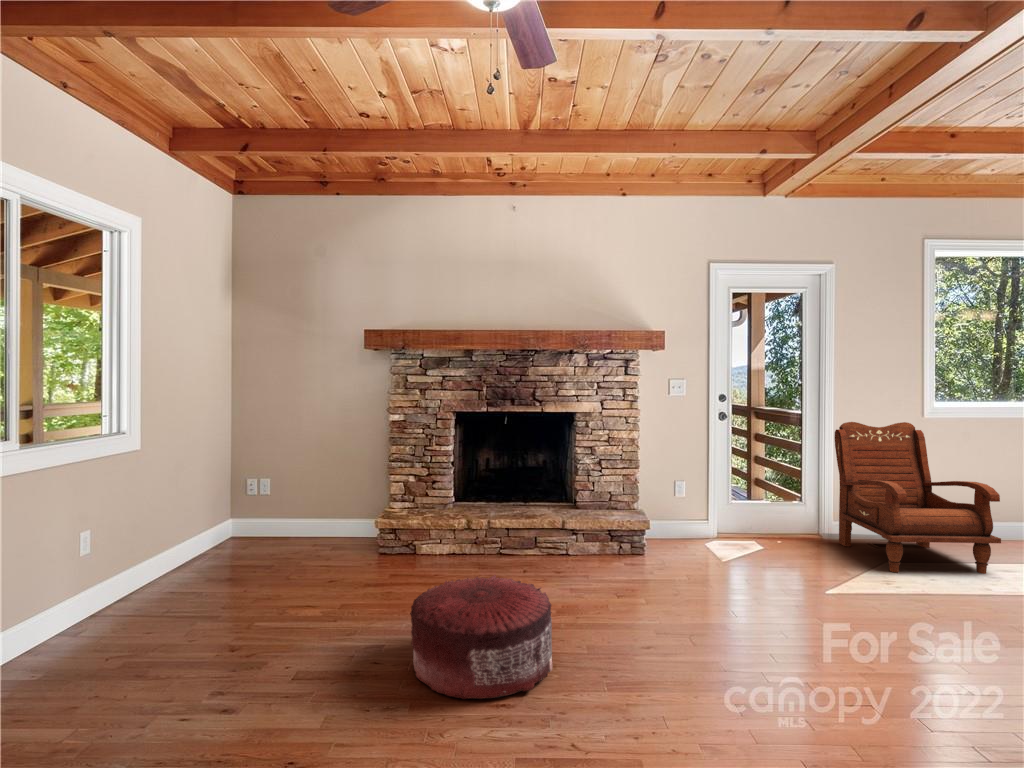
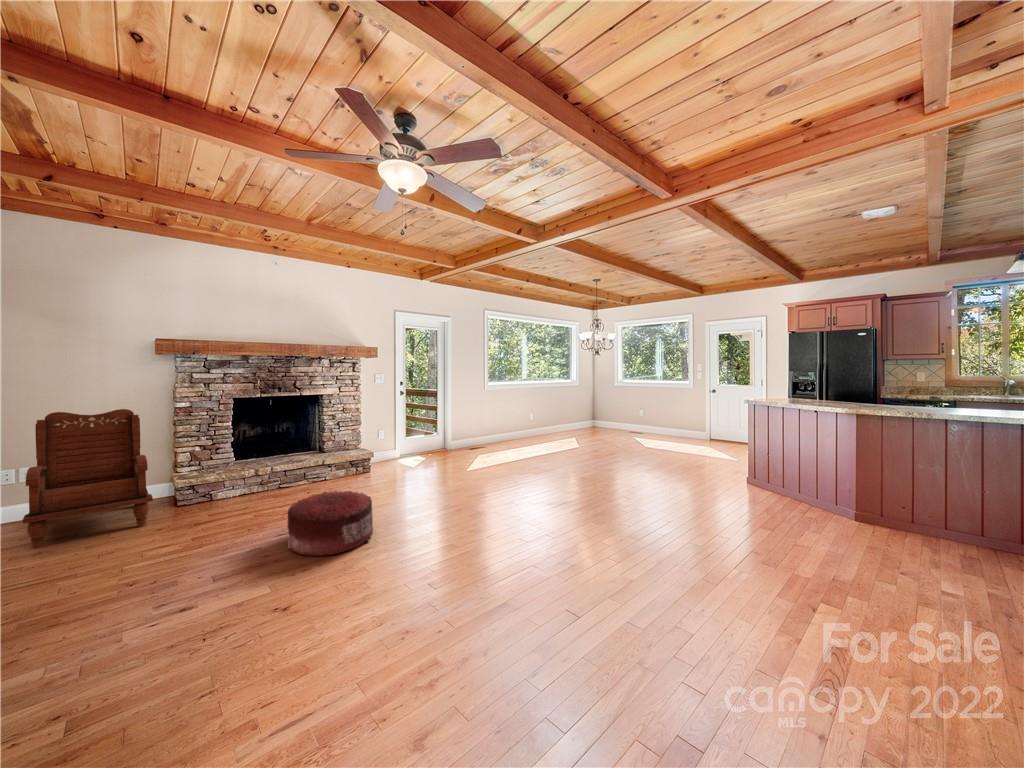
armchair: present [835,422,1001,574] -> present [23,409,153,548]

